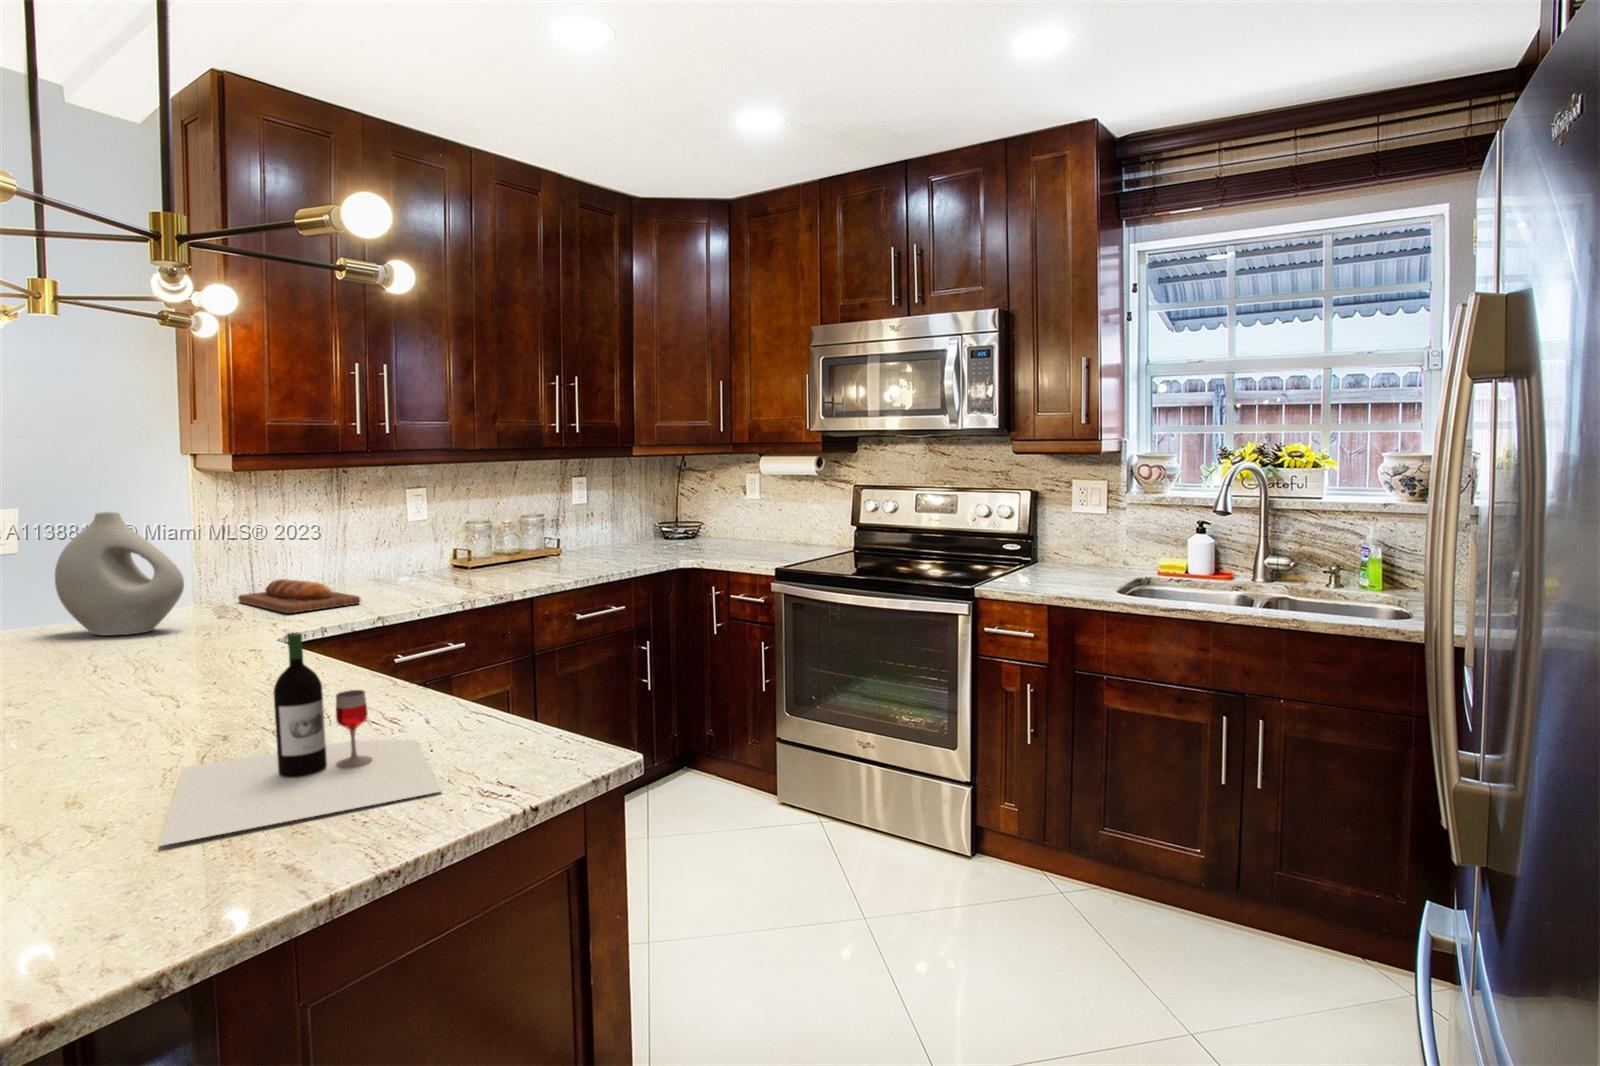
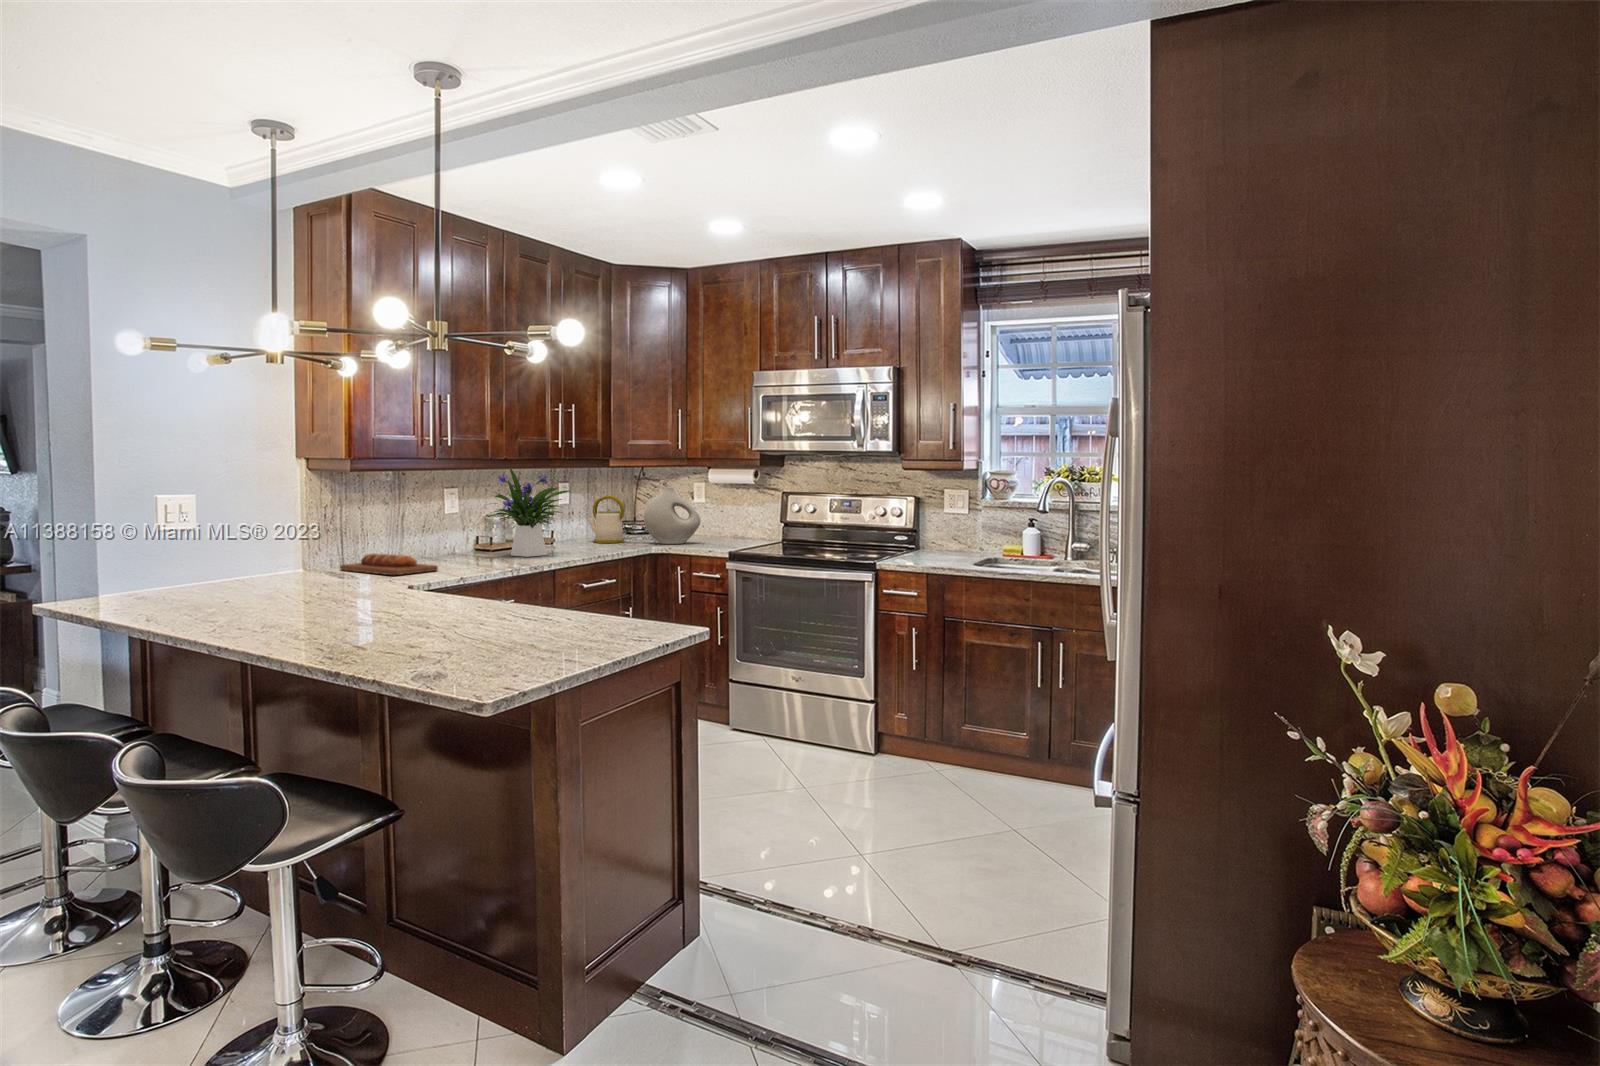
flower arrangement: none [450,461,562,577] -> present [490,469,569,557]
kettle: none [609,492,655,553] -> present [588,495,625,543]
vase: present [55,512,184,635] -> present [644,487,701,544]
wine bottle: present [159,633,441,846] -> none [462,557,619,649]

